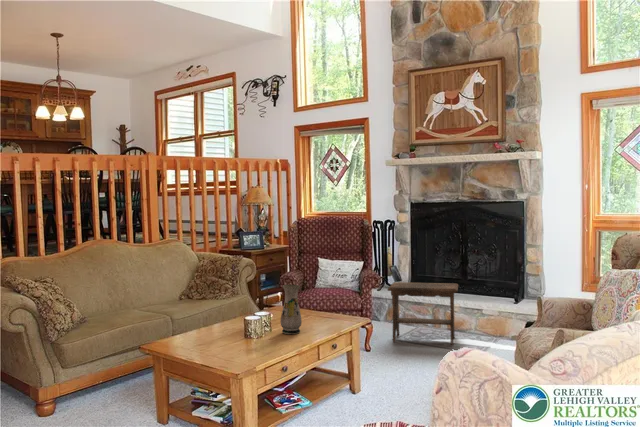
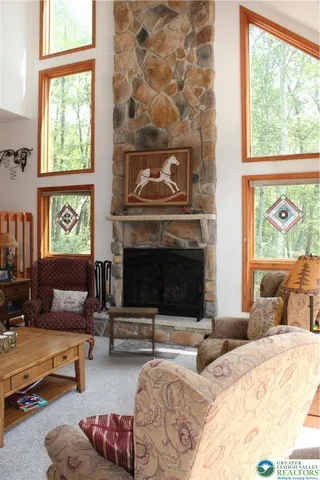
vase: present [280,285,302,334] -> none [15,316,34,358]

